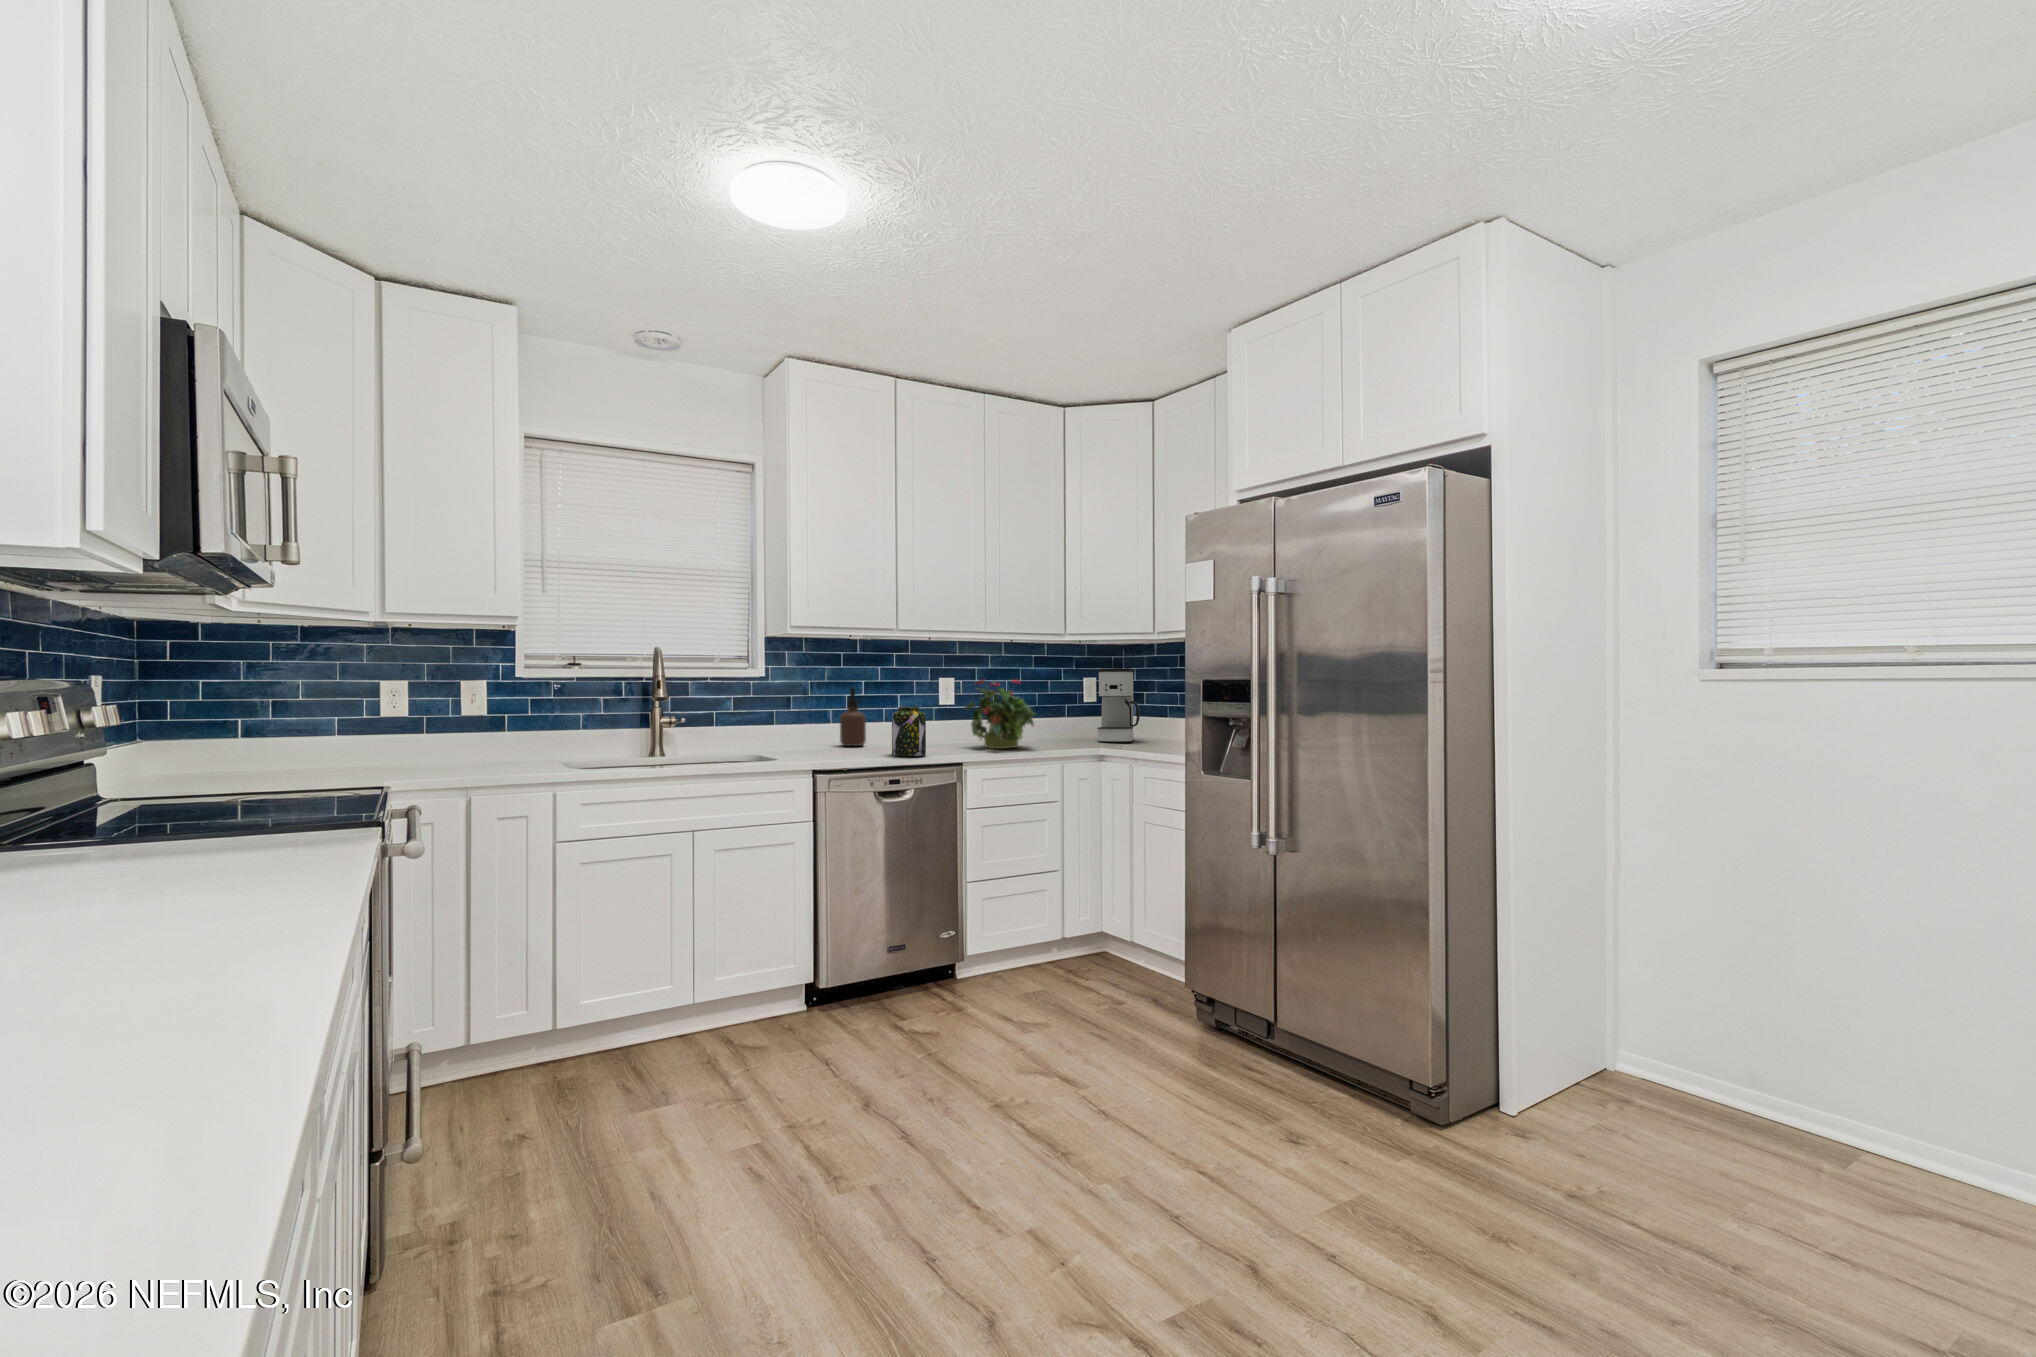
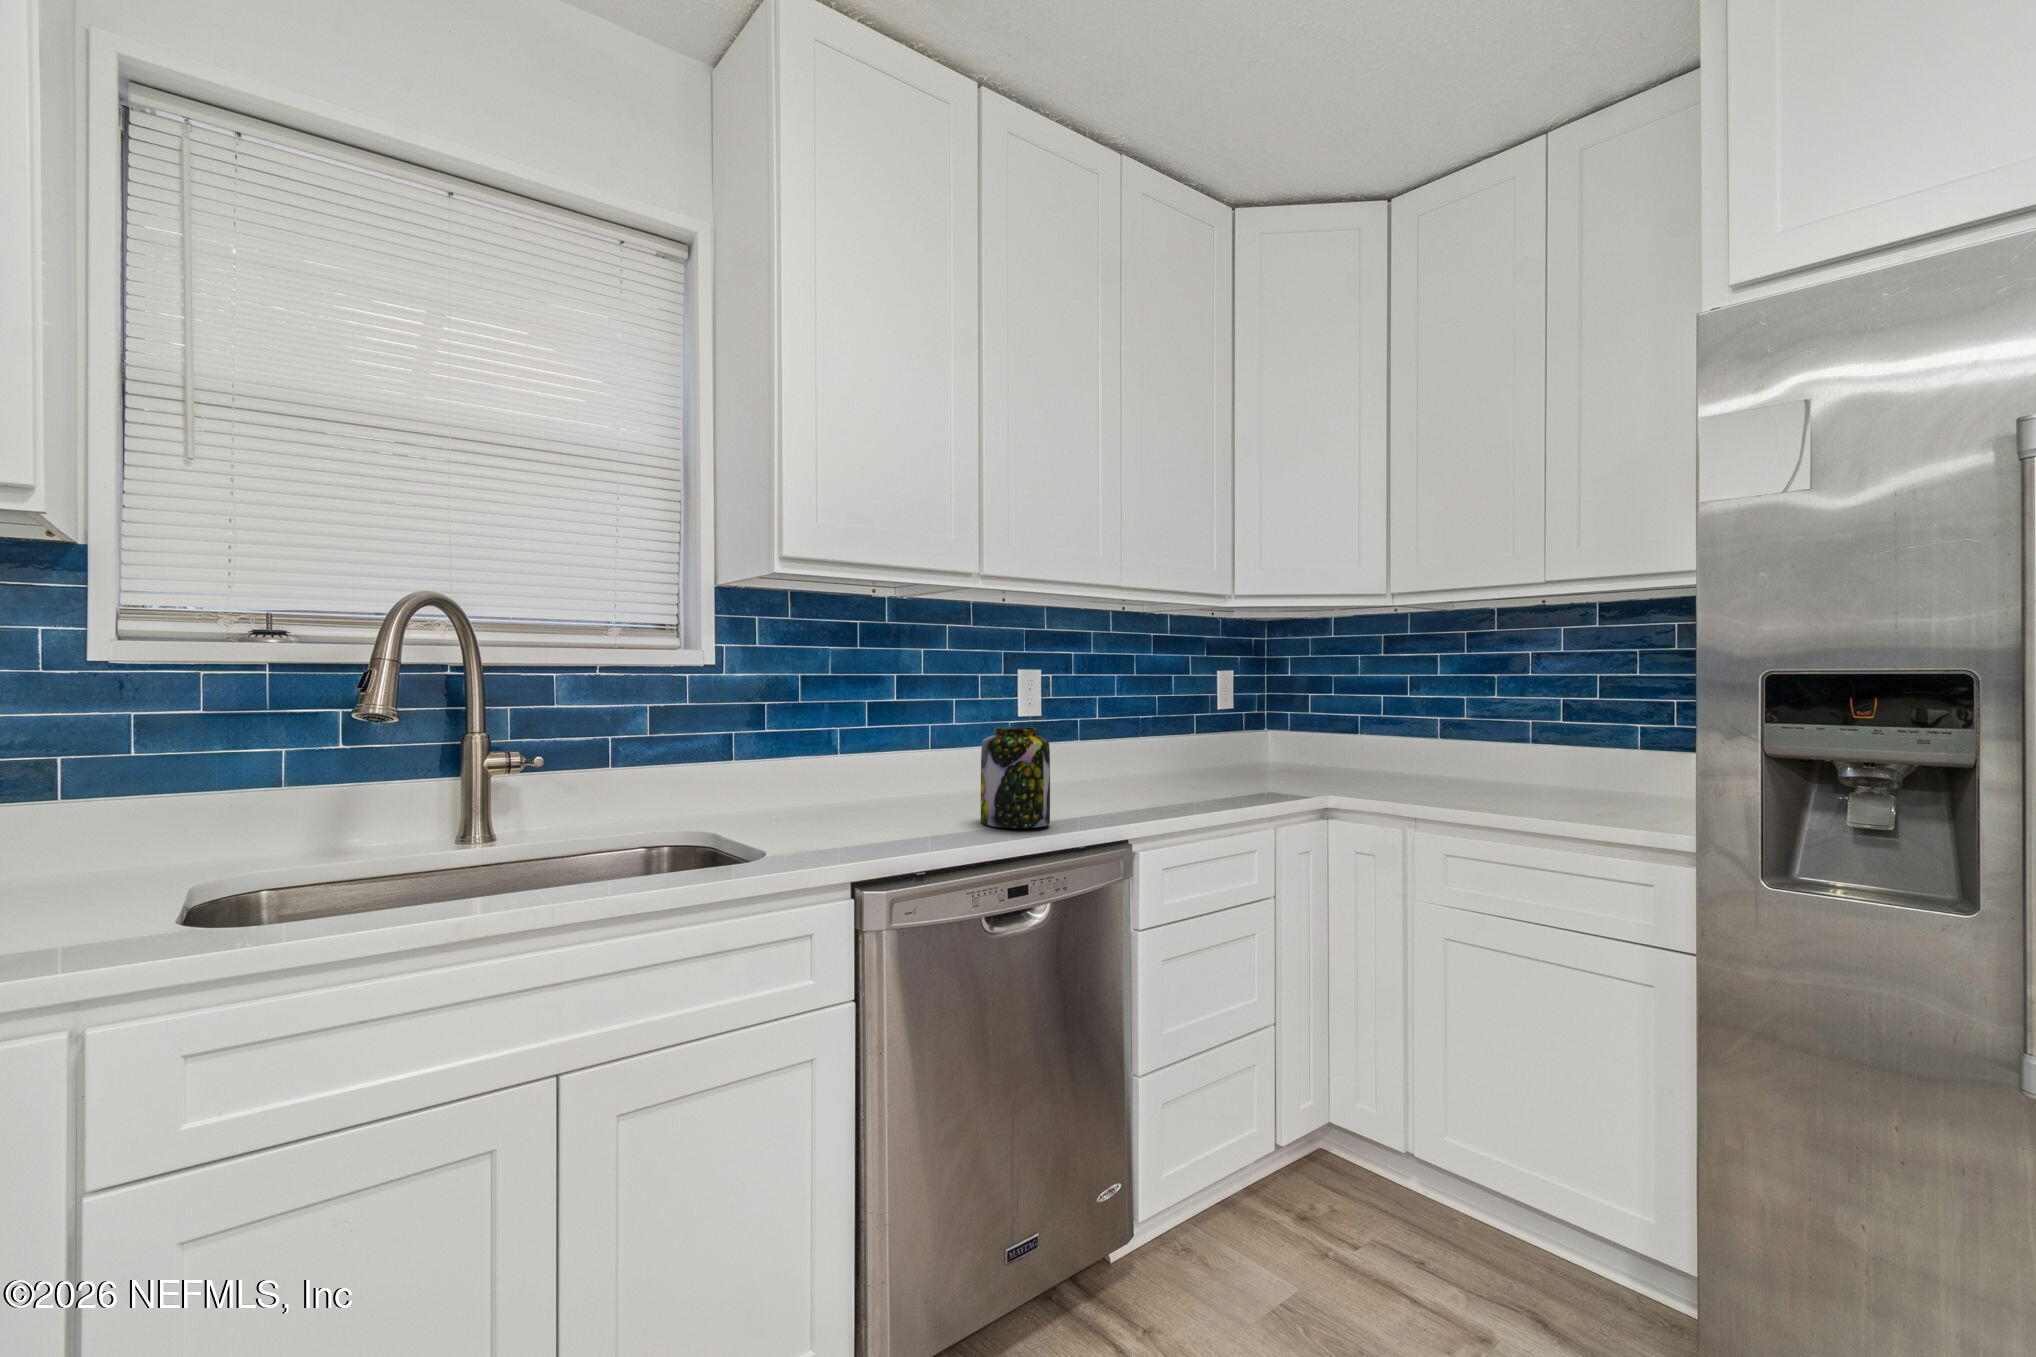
coffee maker: present [1097,669,1140,742] -> none [1251,656,1325,779]
potted plant: present [965,680,1035,749] -> none [1079,672,1213,799]
soap dispenser: present [840,688,866,746] -> none [854,687,903,800]

